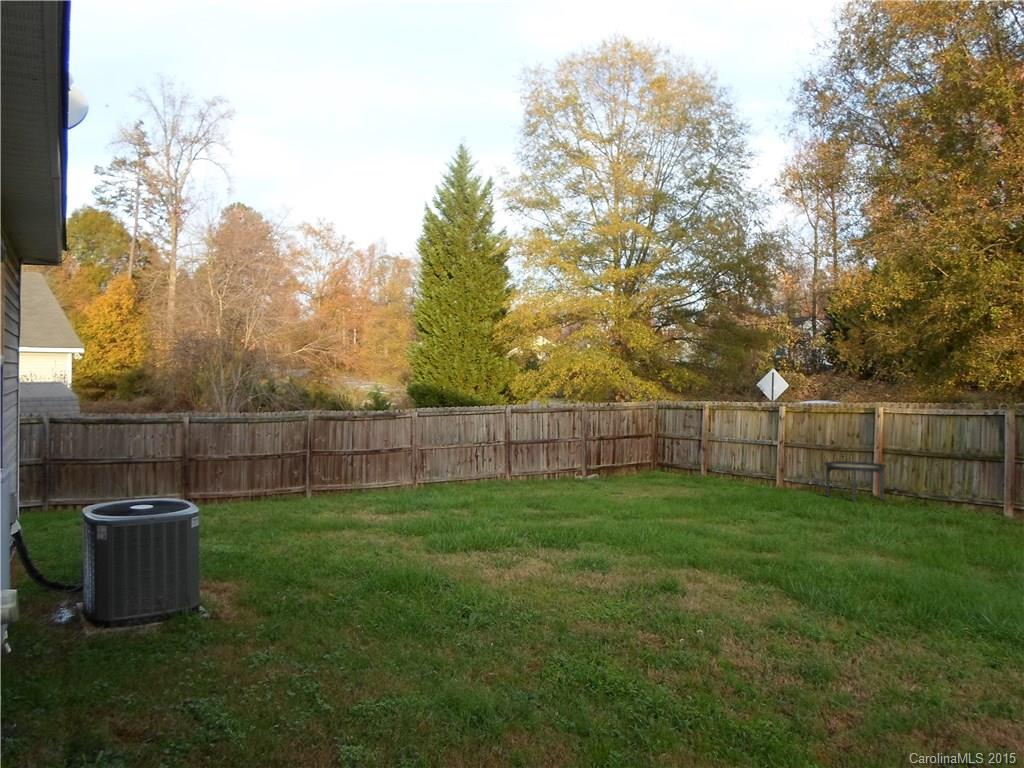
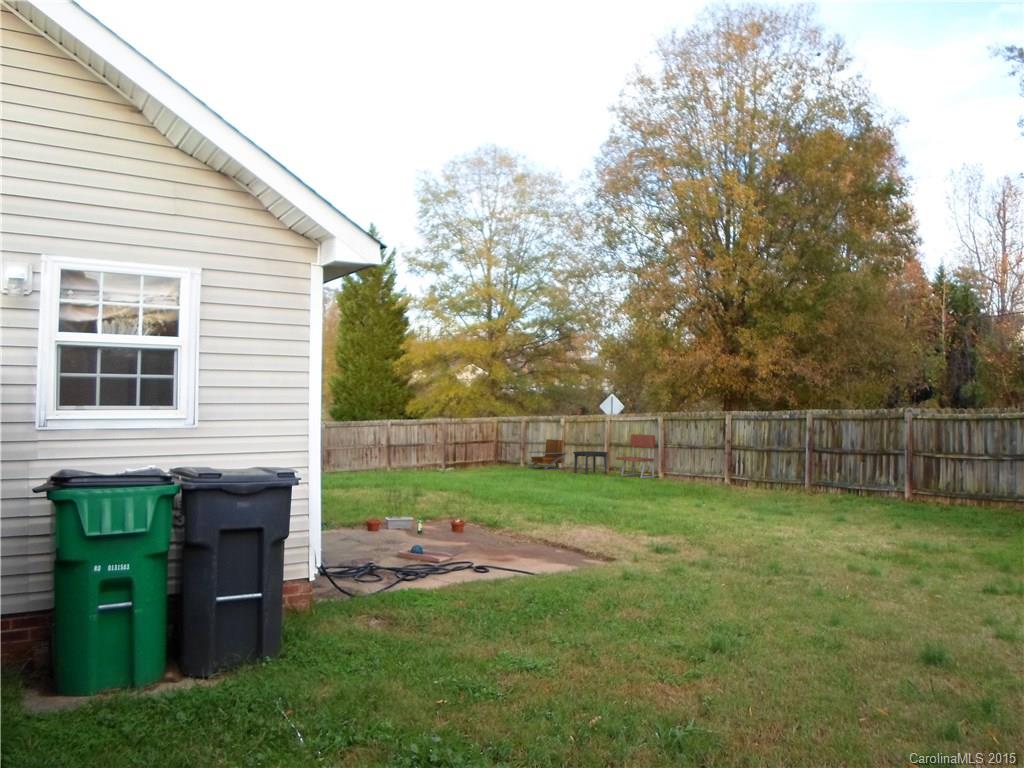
lounge chair: none [729,438,794,487] -> present [529,439,567,470]
bench: none [916,438,998,516] -> present [616,434,655,478]

